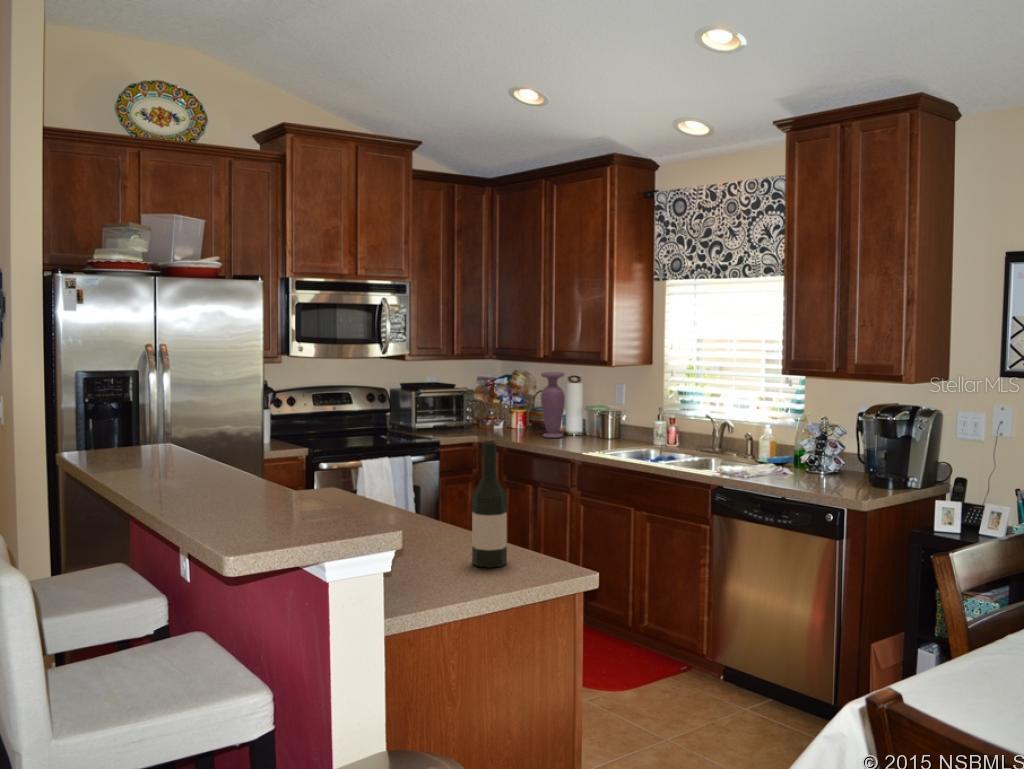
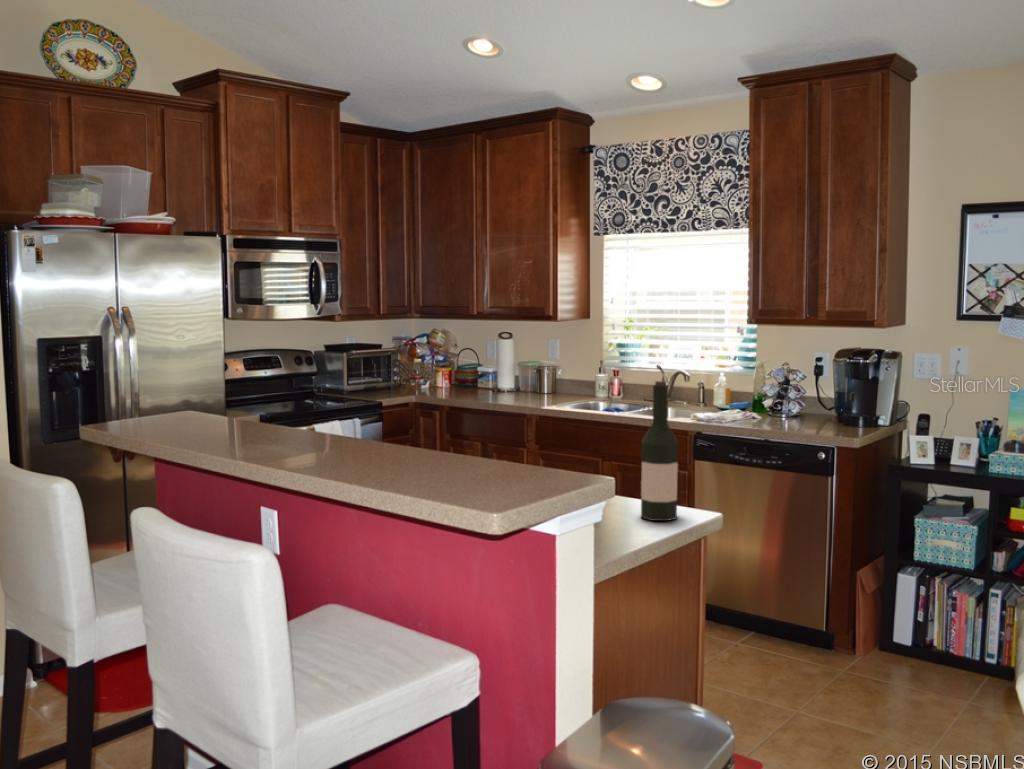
vase: present [541,372,565,438] -> none [478,328,503,395]

